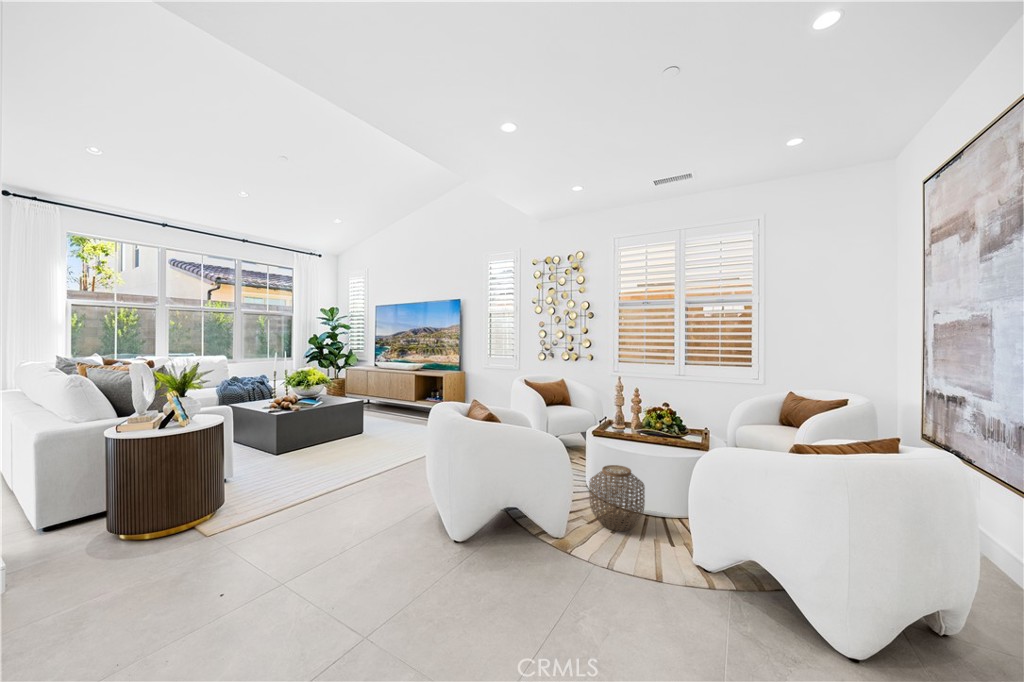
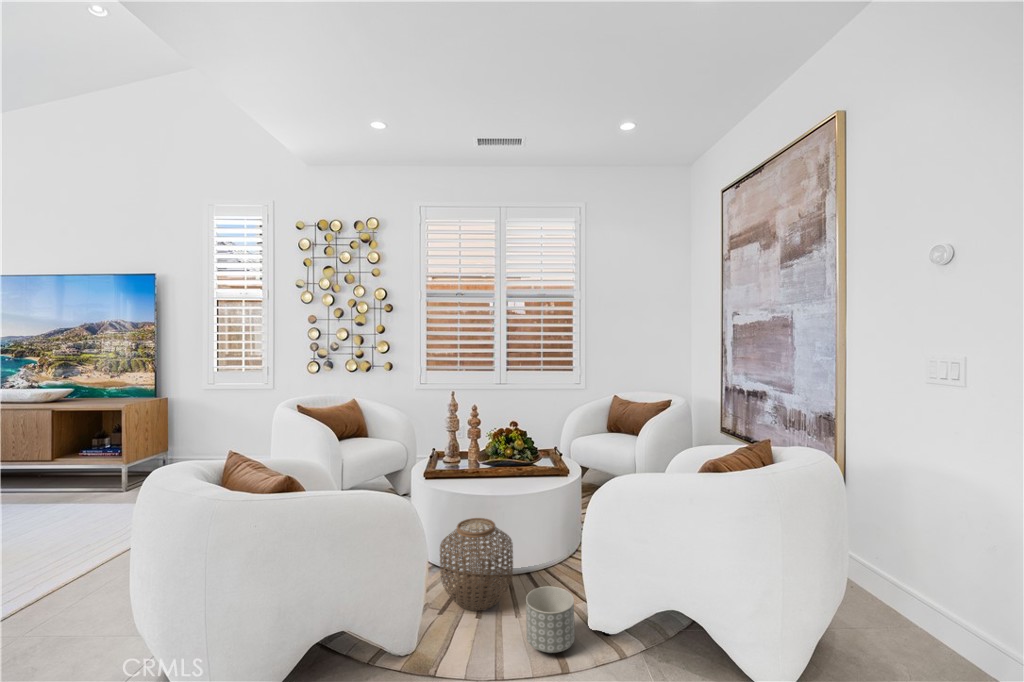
planter: none [639,520,678,567] -> present [526,586,575,653]

